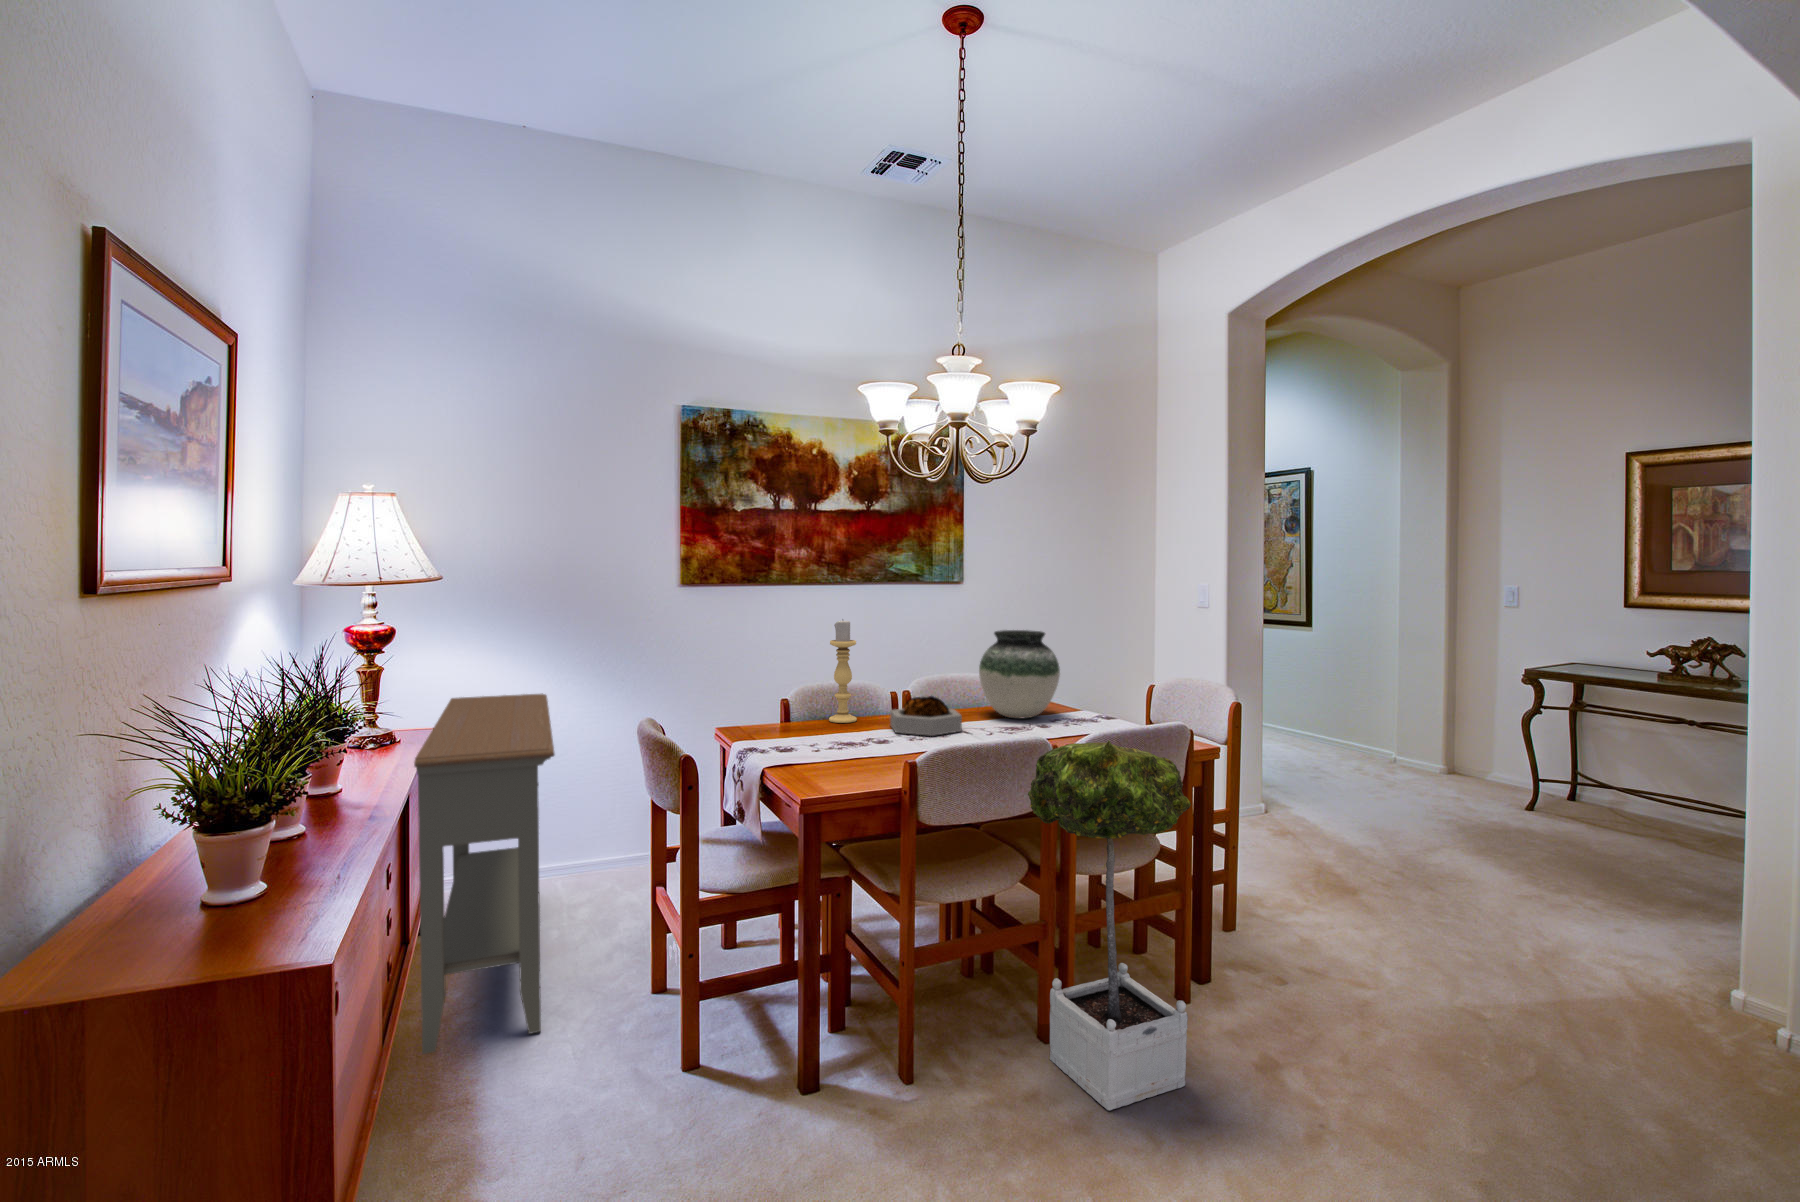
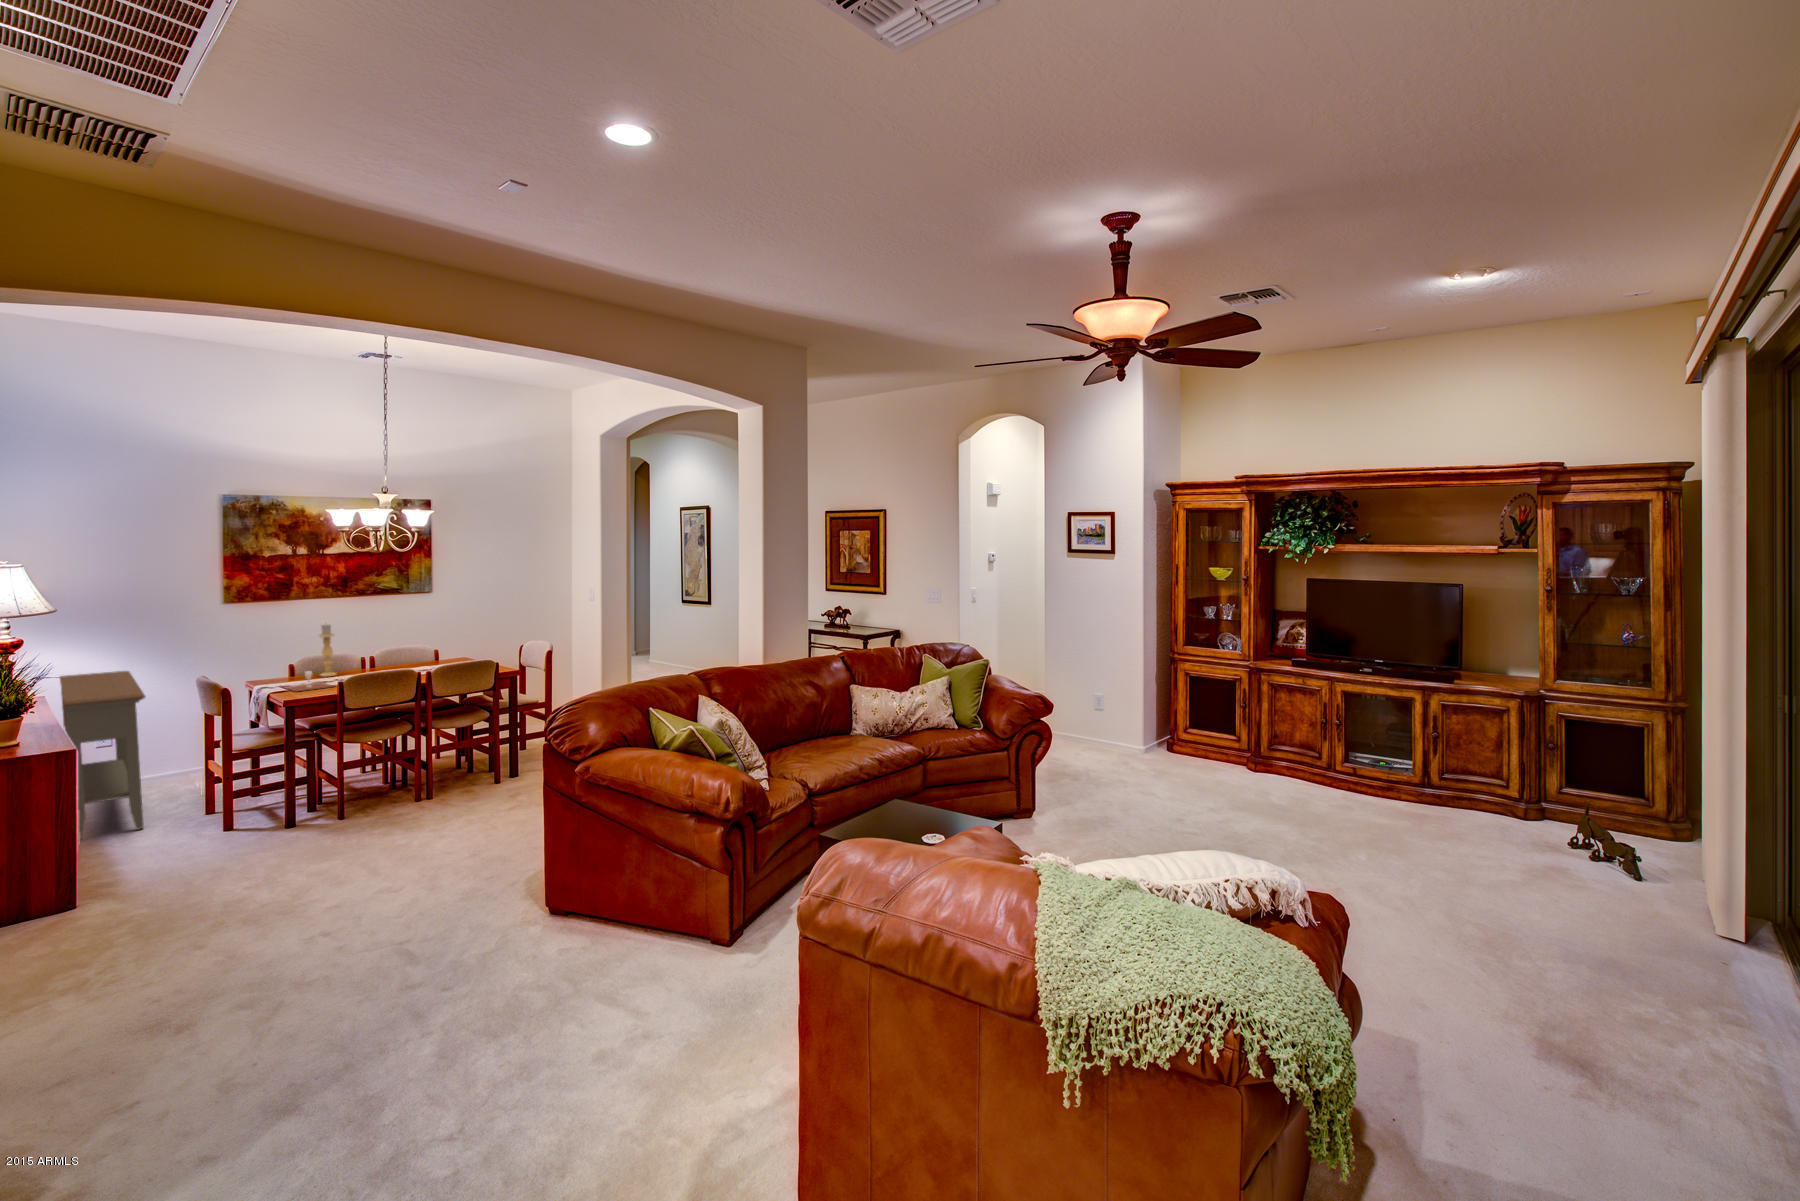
vase: present [979,630,1060,718] -> none [412,625,458,669]
decorative bowl: present [890,696,962,736] -> none [354,659,393,680]
wine glass: none [778,712,878,757] -> present [285,671,333,691]
potted tree: present [1028,740,1191,1110] -> none [395,674,468,817]

